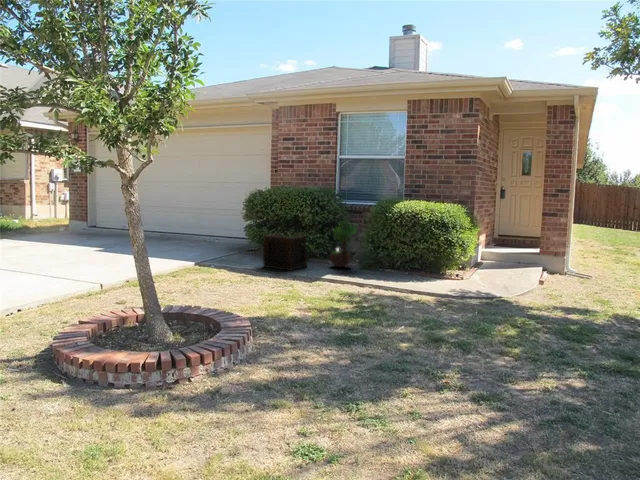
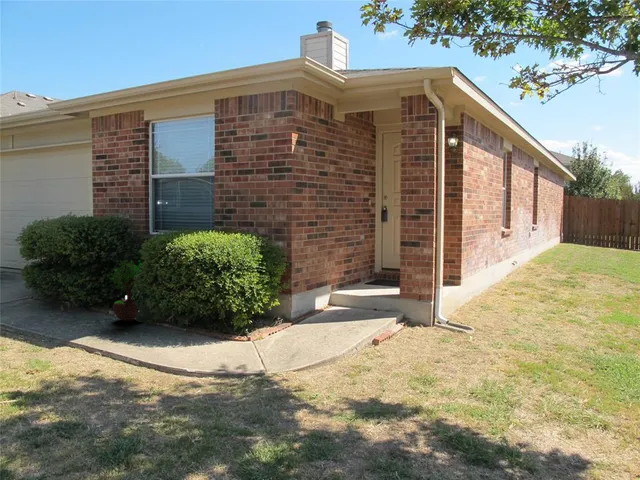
wooden crate: present [263,234,308,270] -> none [22,277,85,329]

